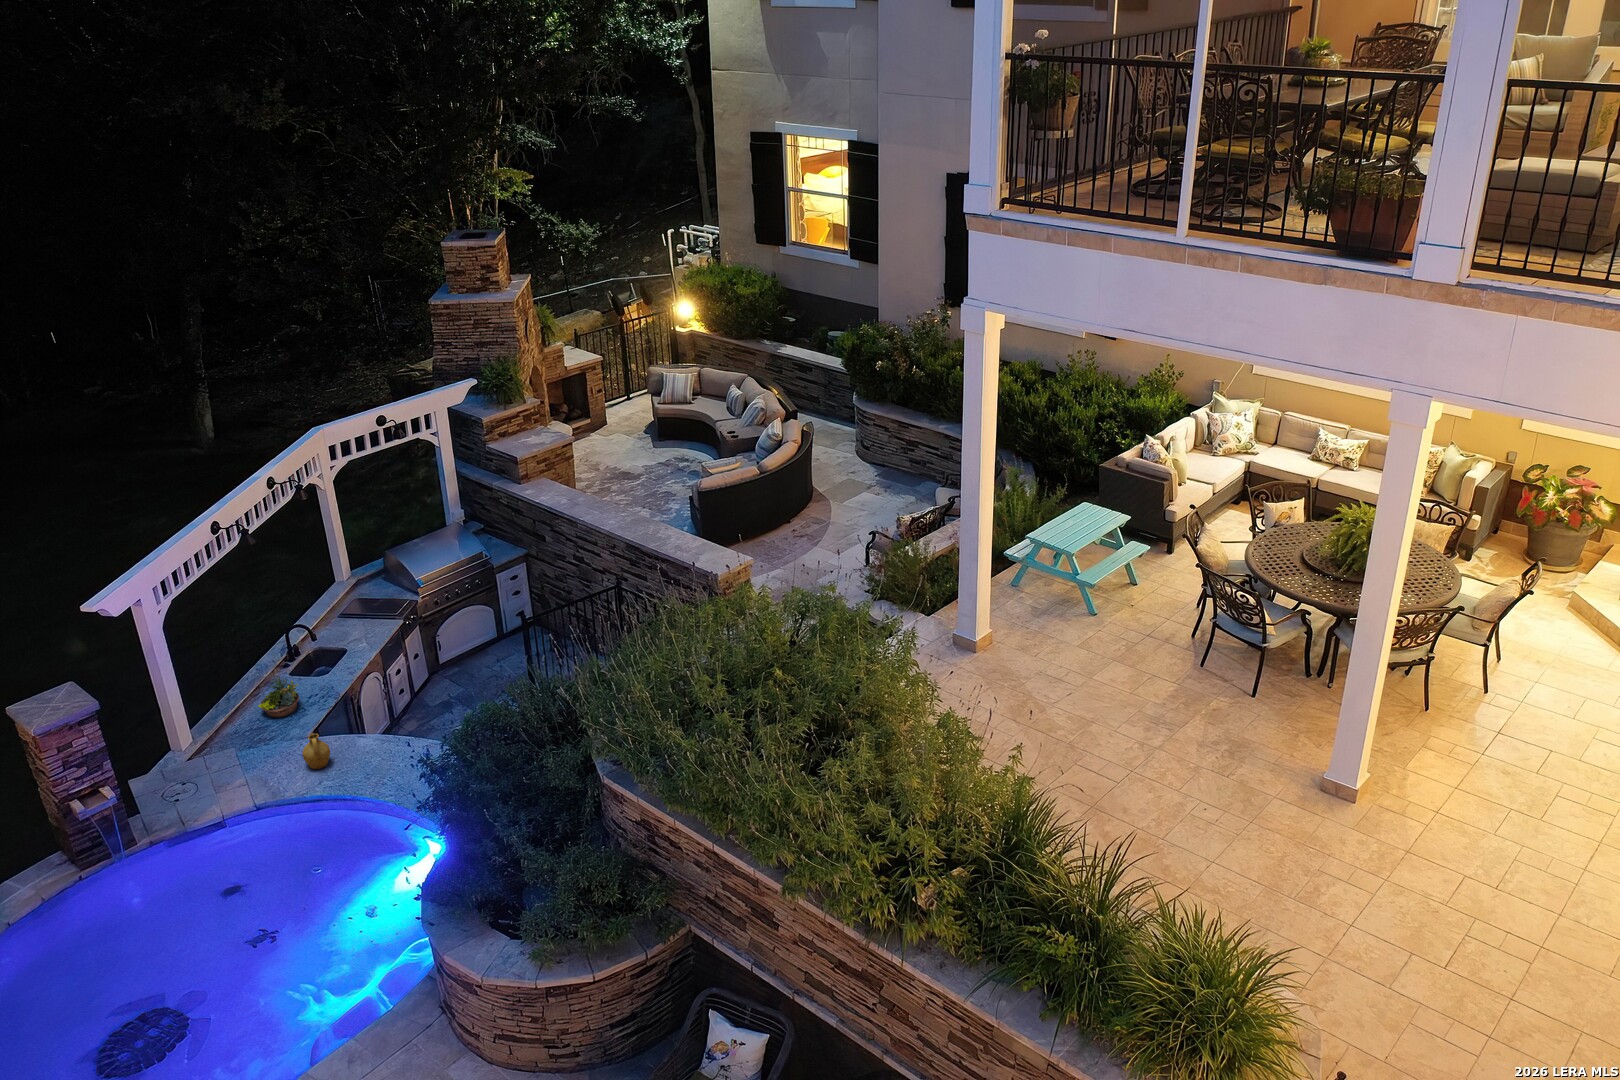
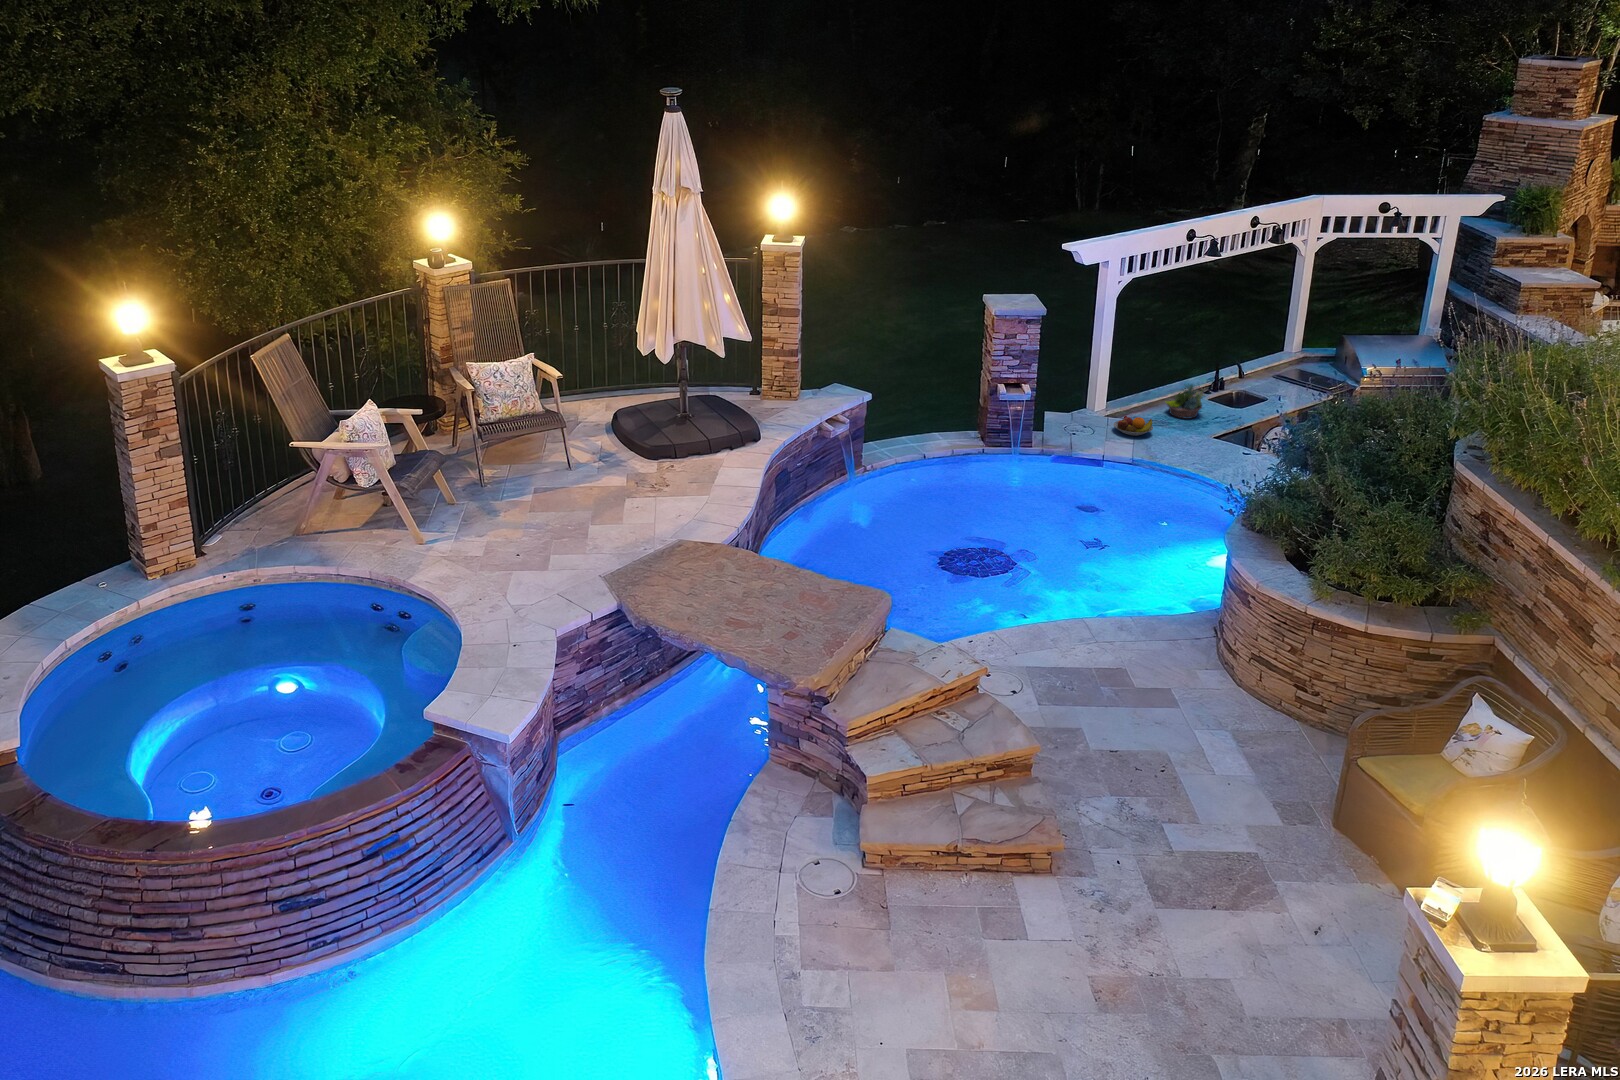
pitcher: present [303,733,330,769] -> none [1184,422,1210,457]
fruit bowl: none [217,743,263,771] -> present [1113,416,1153,436]

